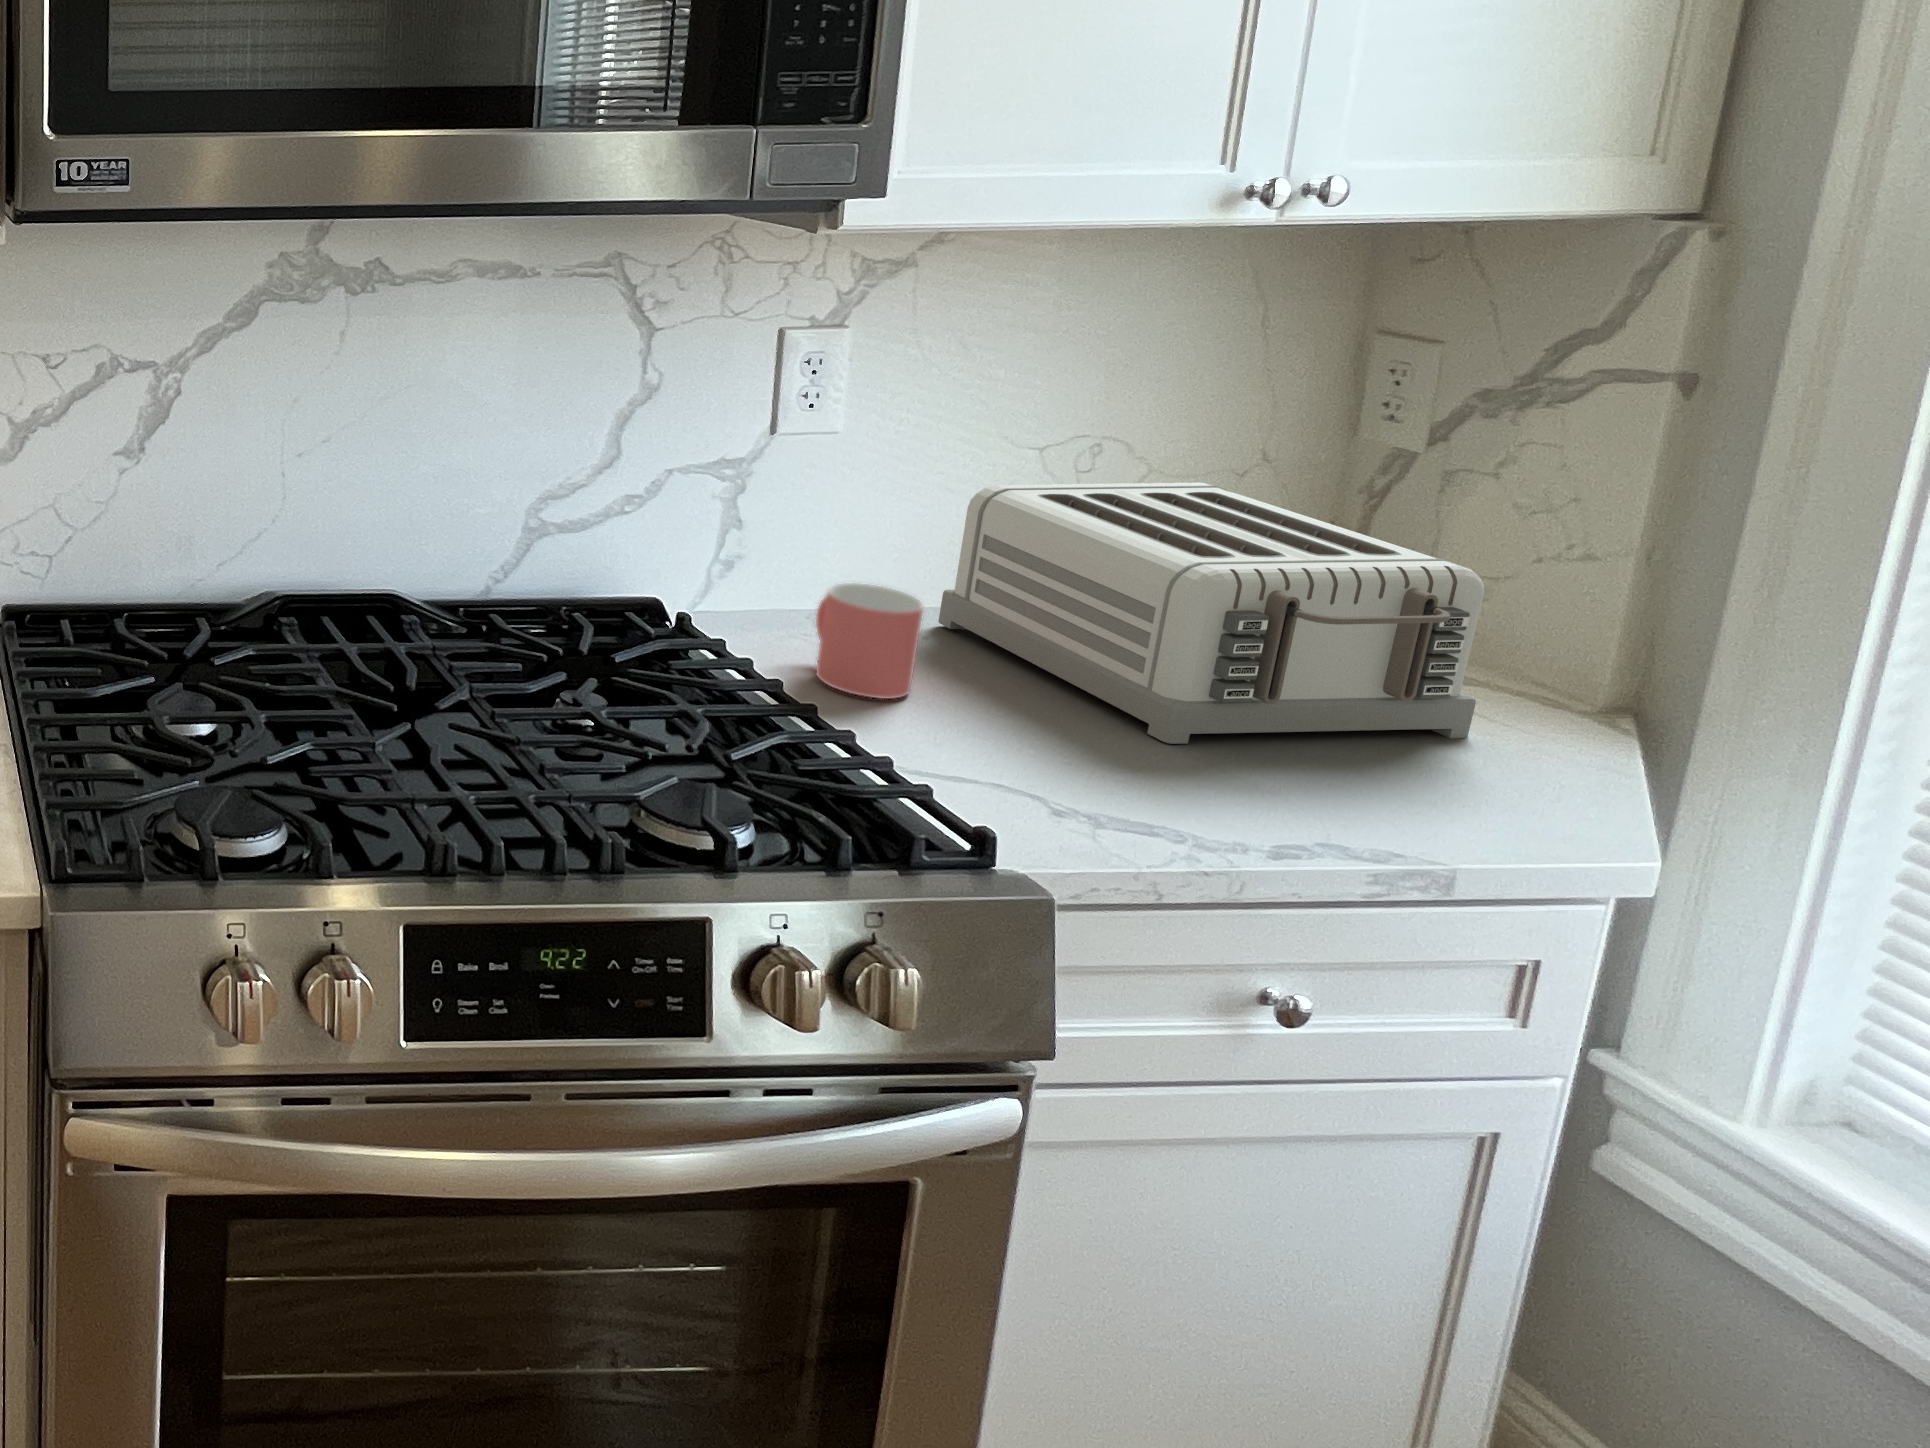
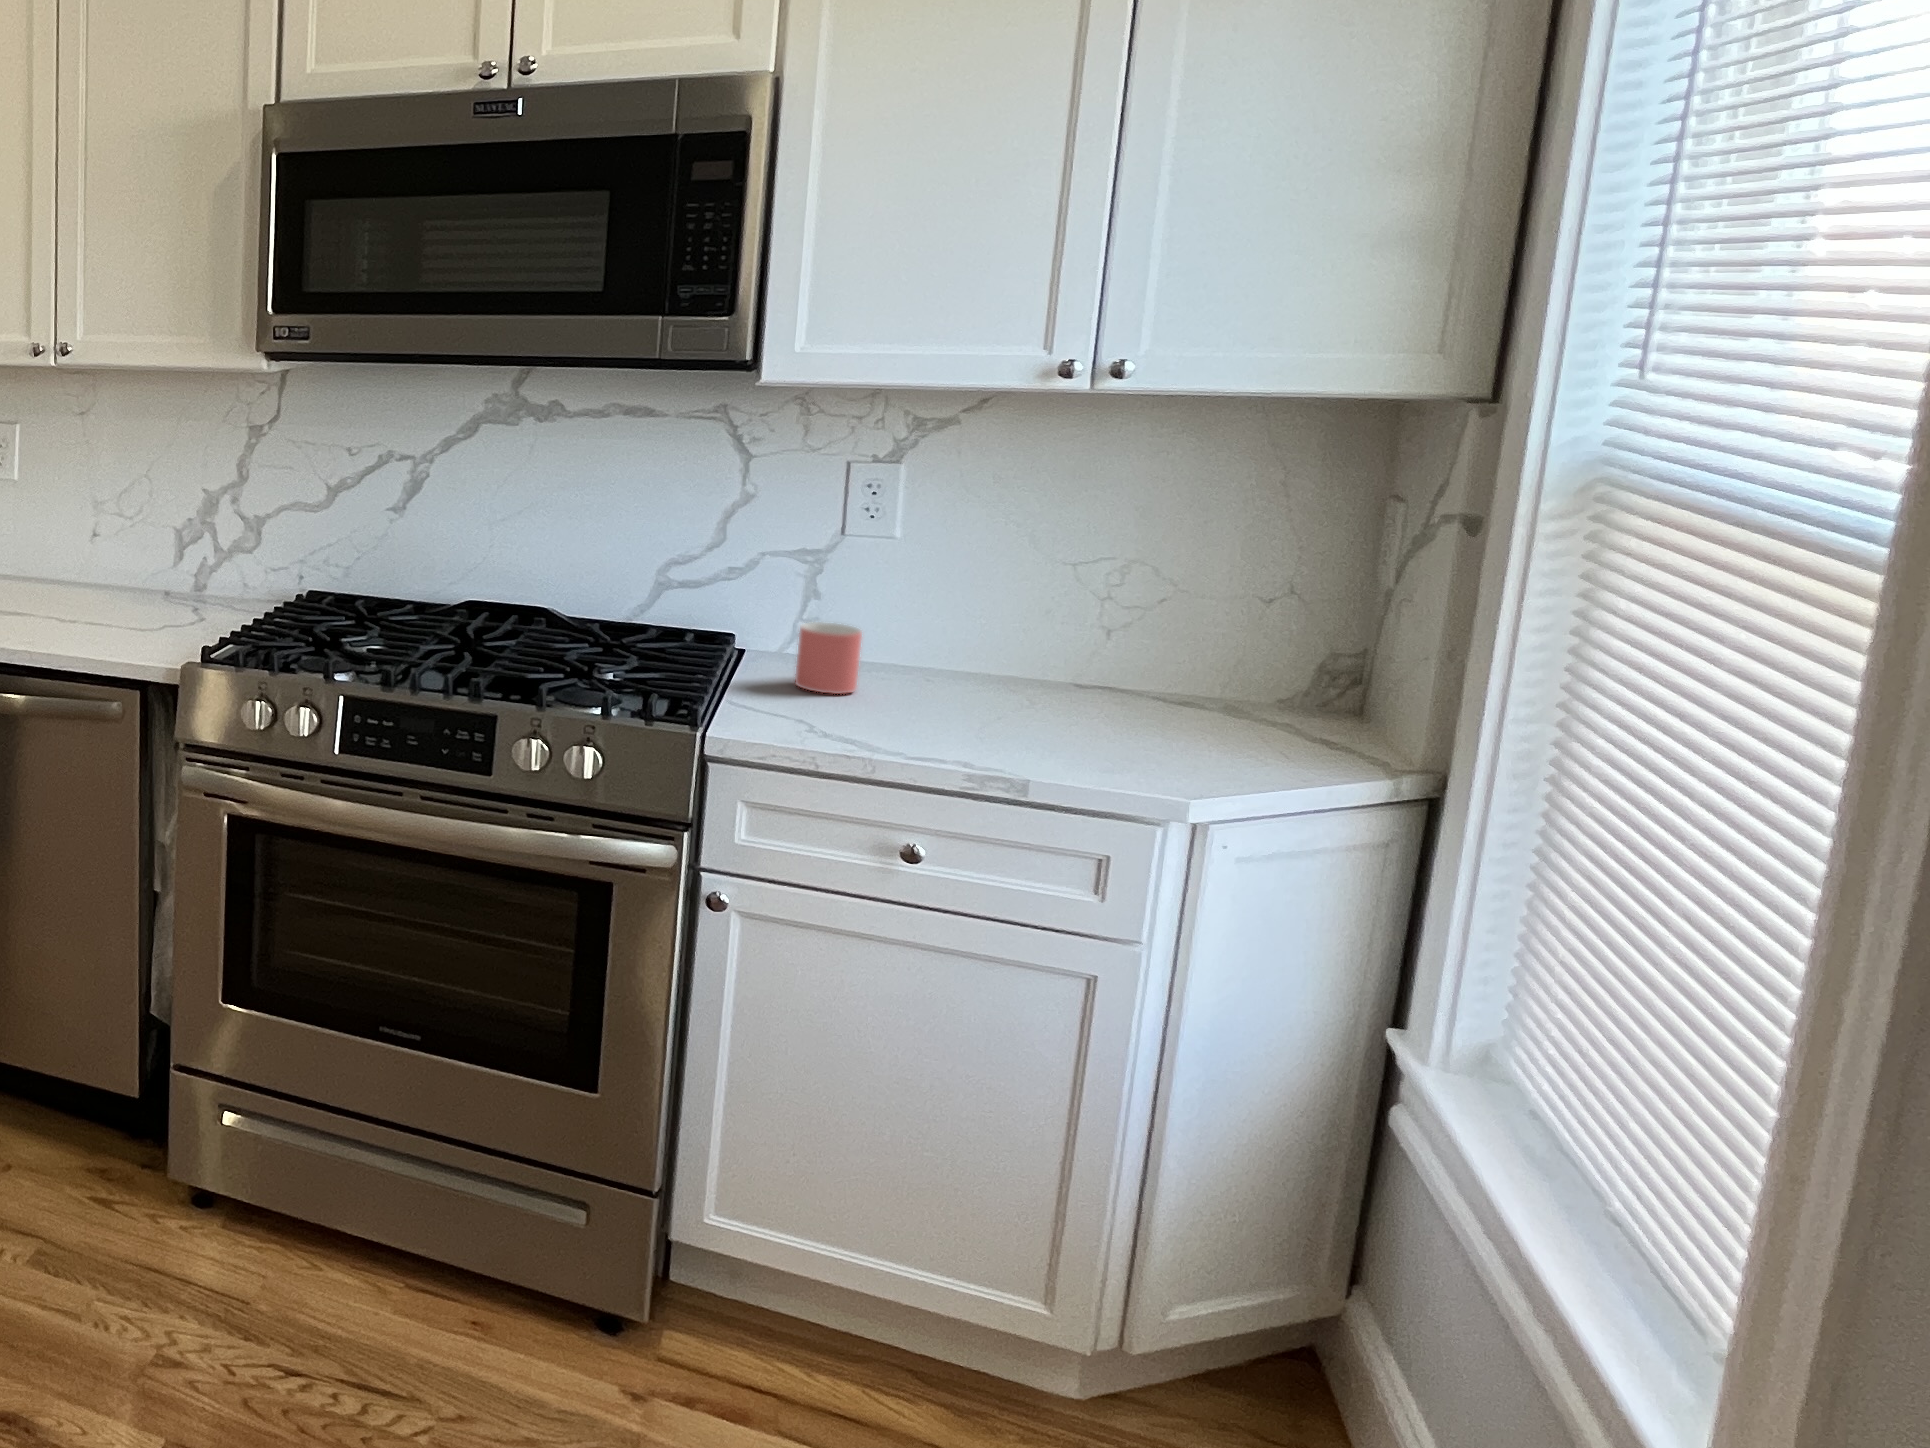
toaster: present [938,482,1484,744] -> none [969,579,1255,760]

